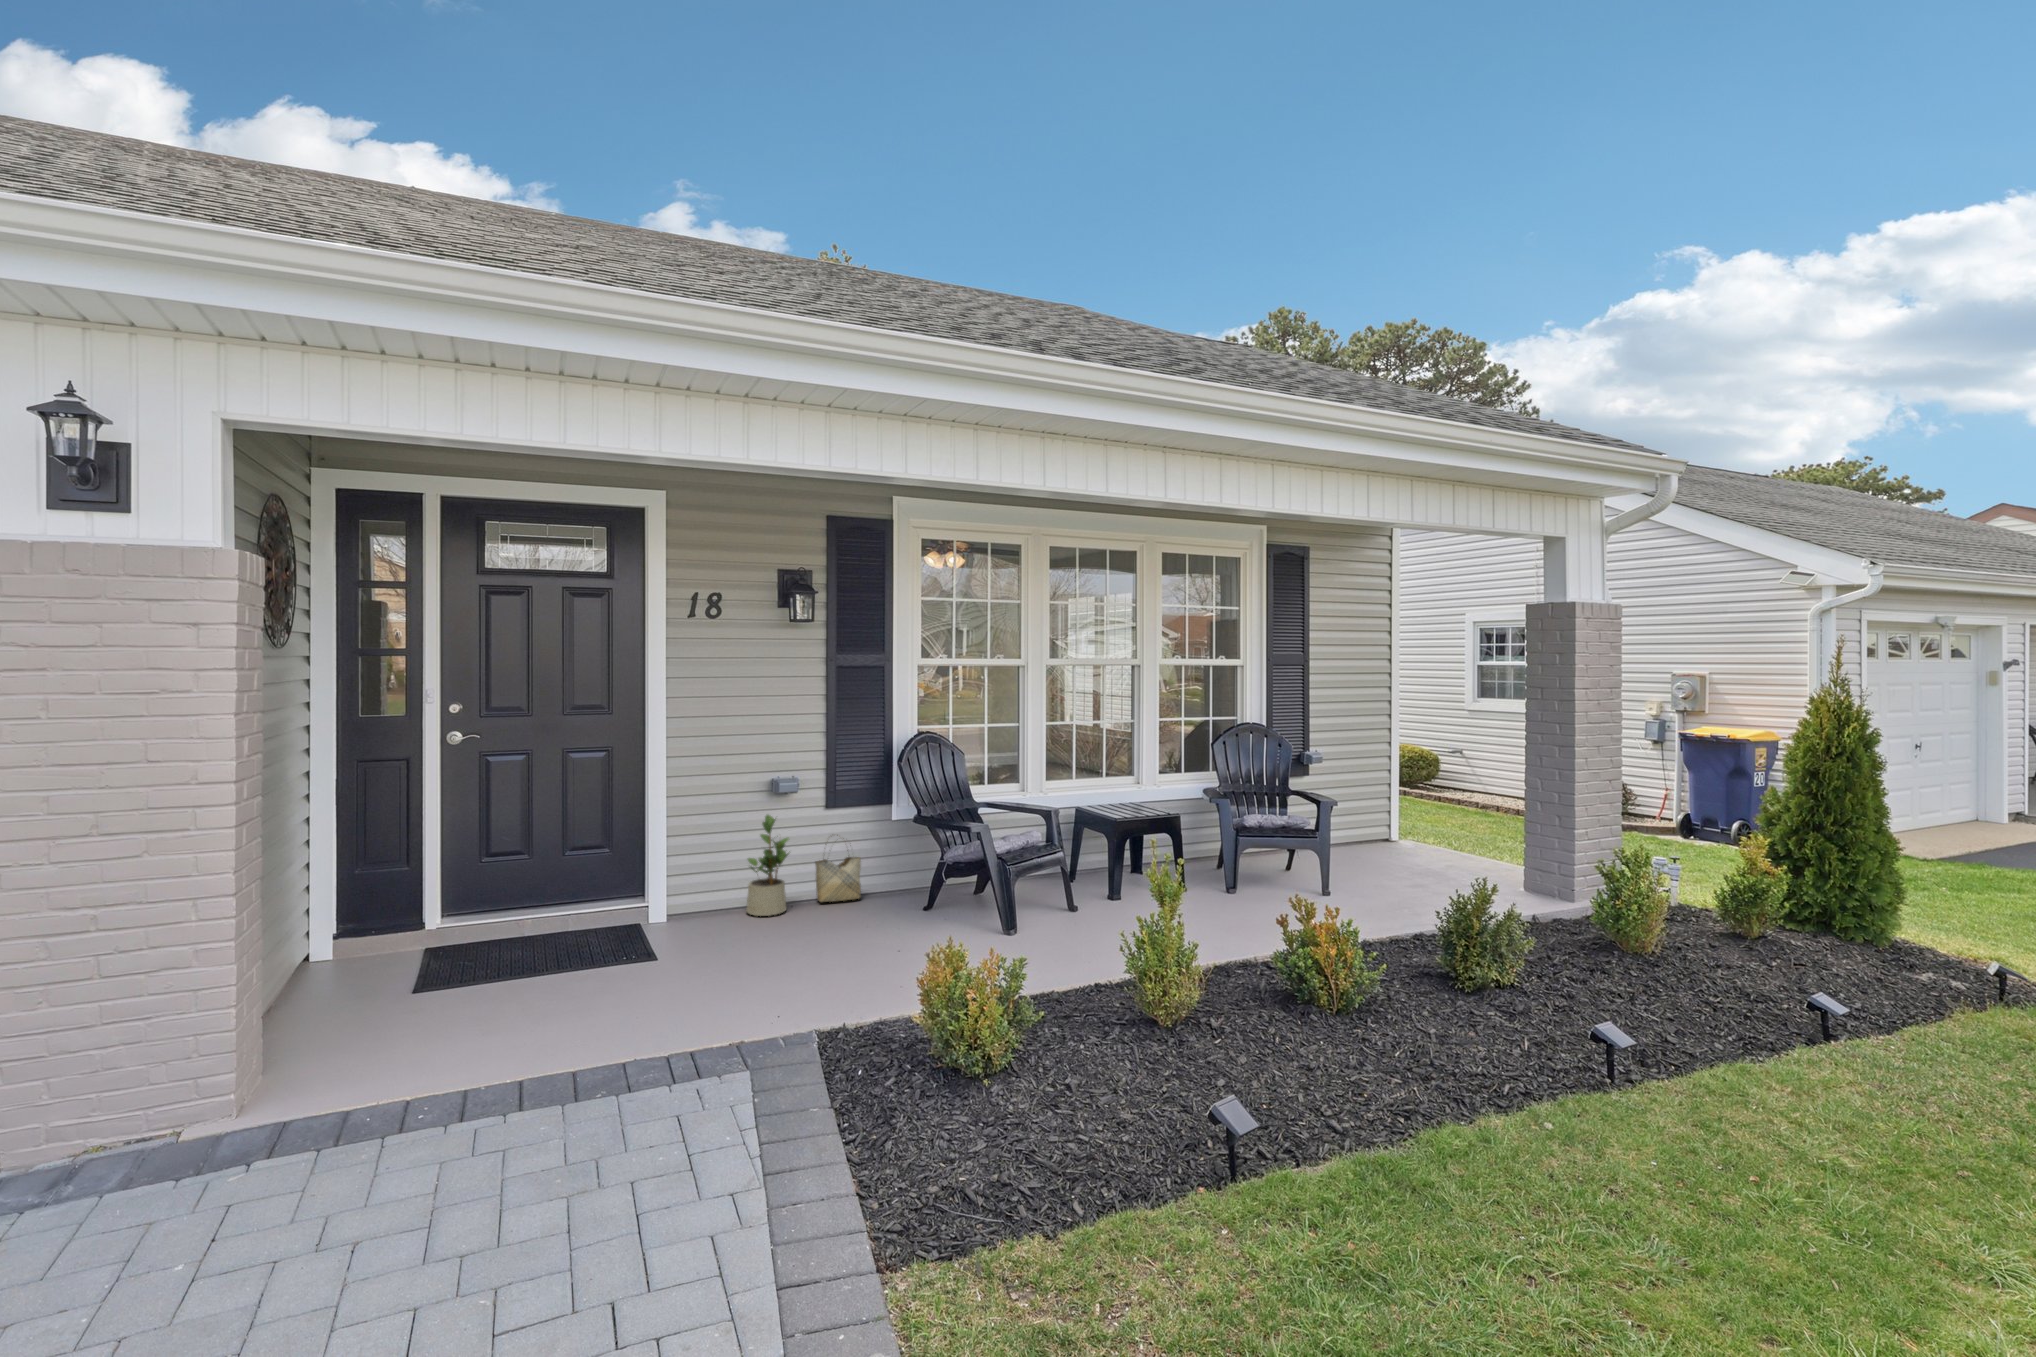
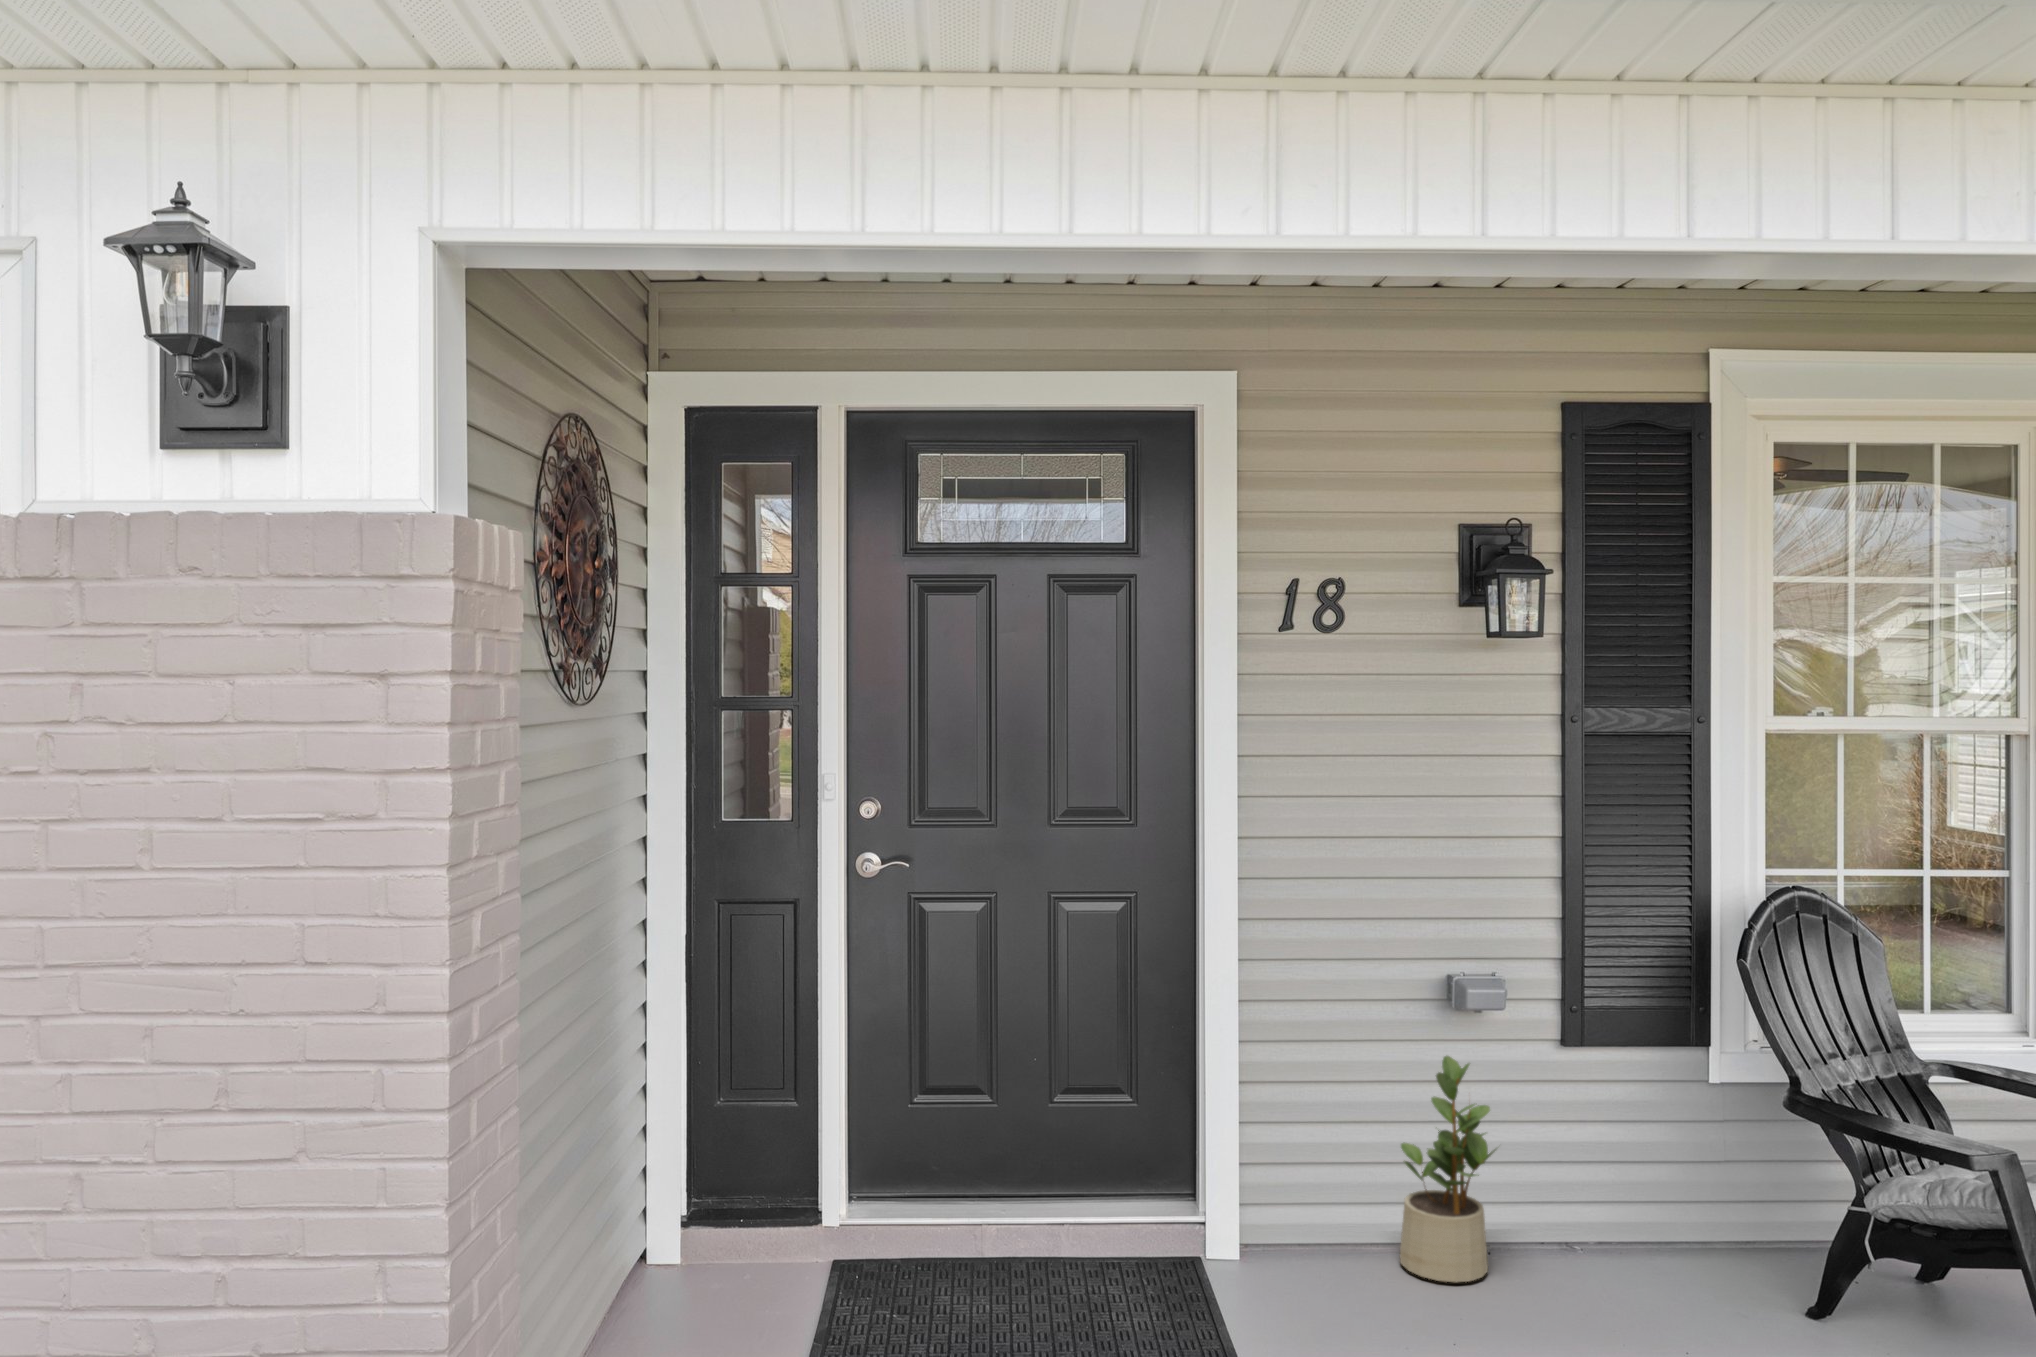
woven basket: present [815,838,861,902] -> none [1544,1103,1651,1260]

